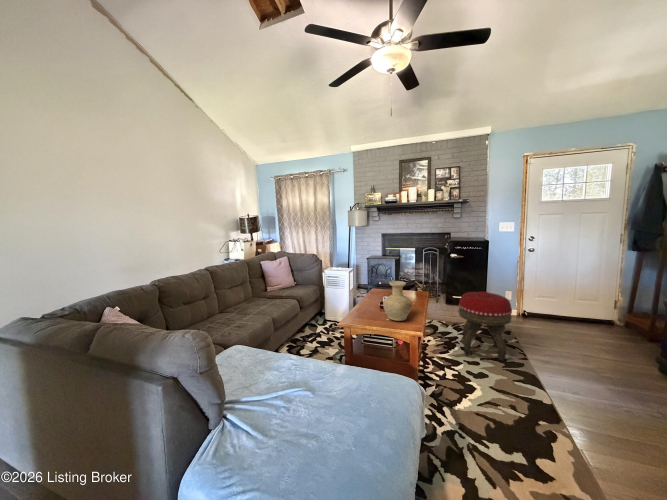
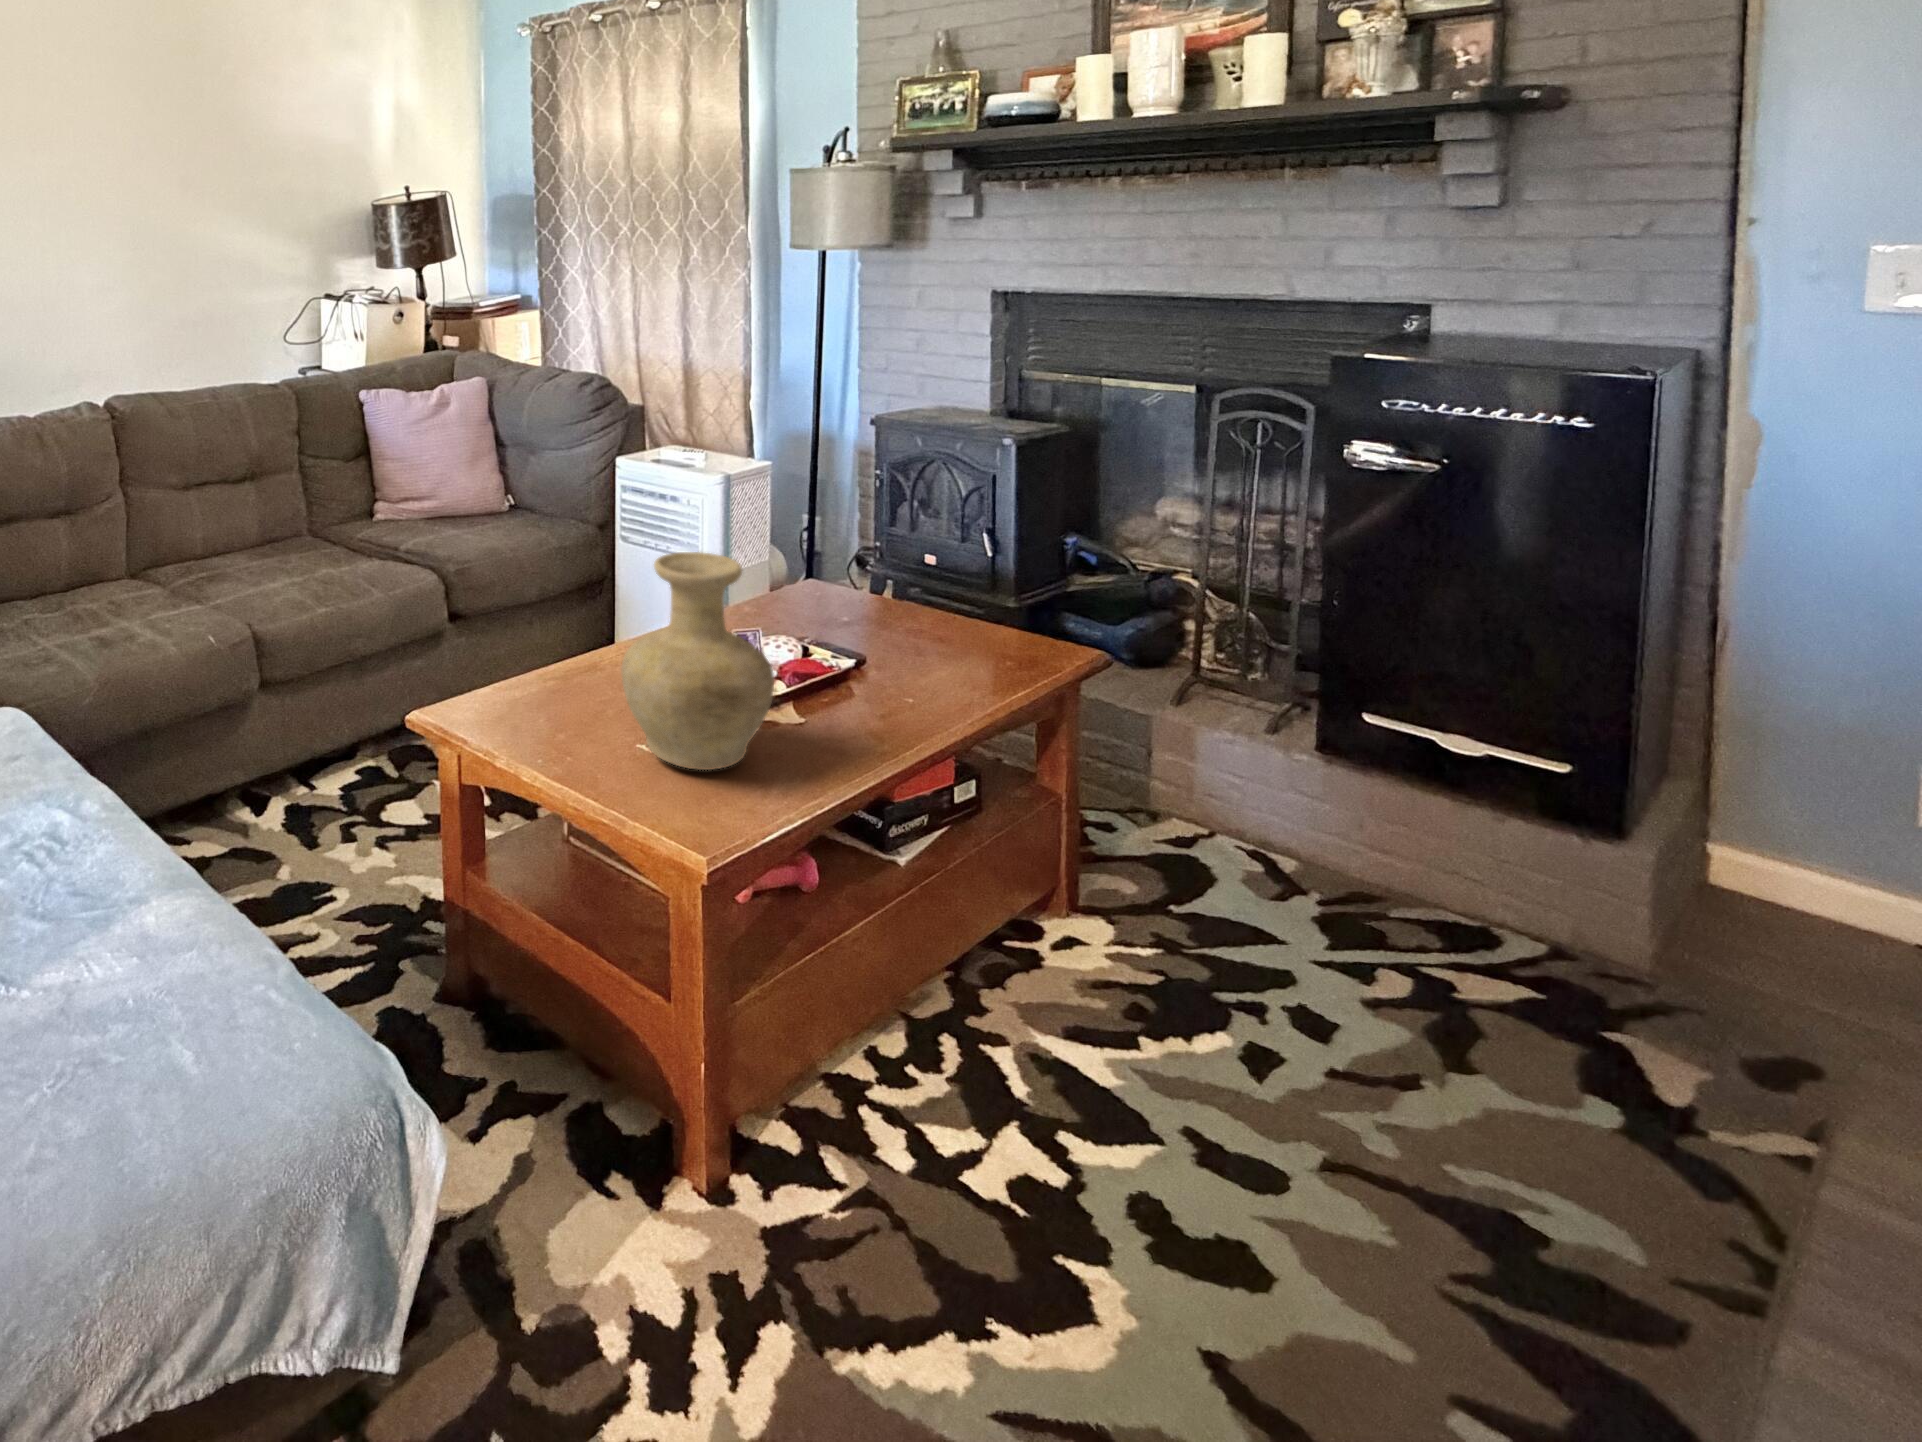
footstool: present [458,292,512,361] -> none [1226,700,1645,1240]

